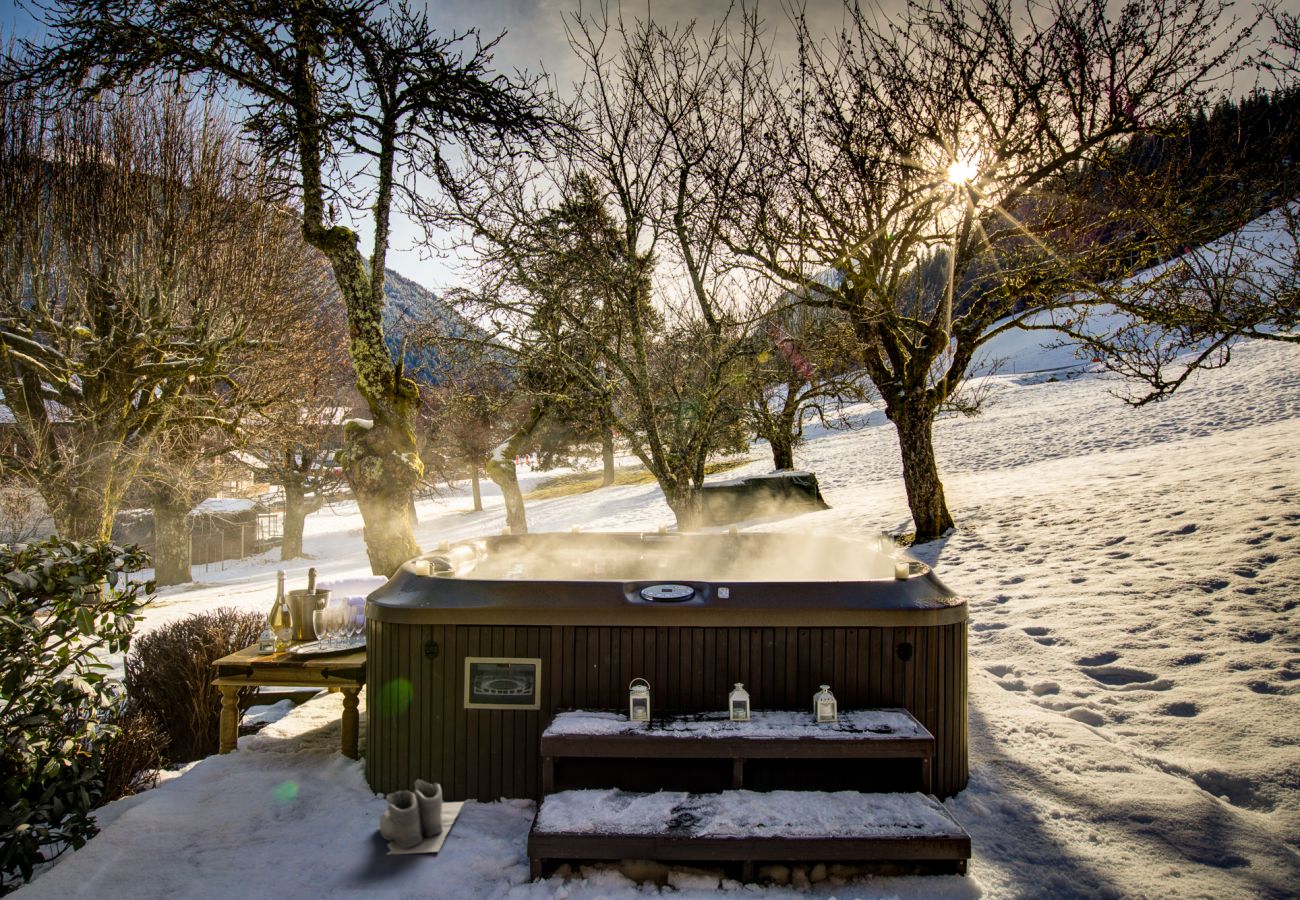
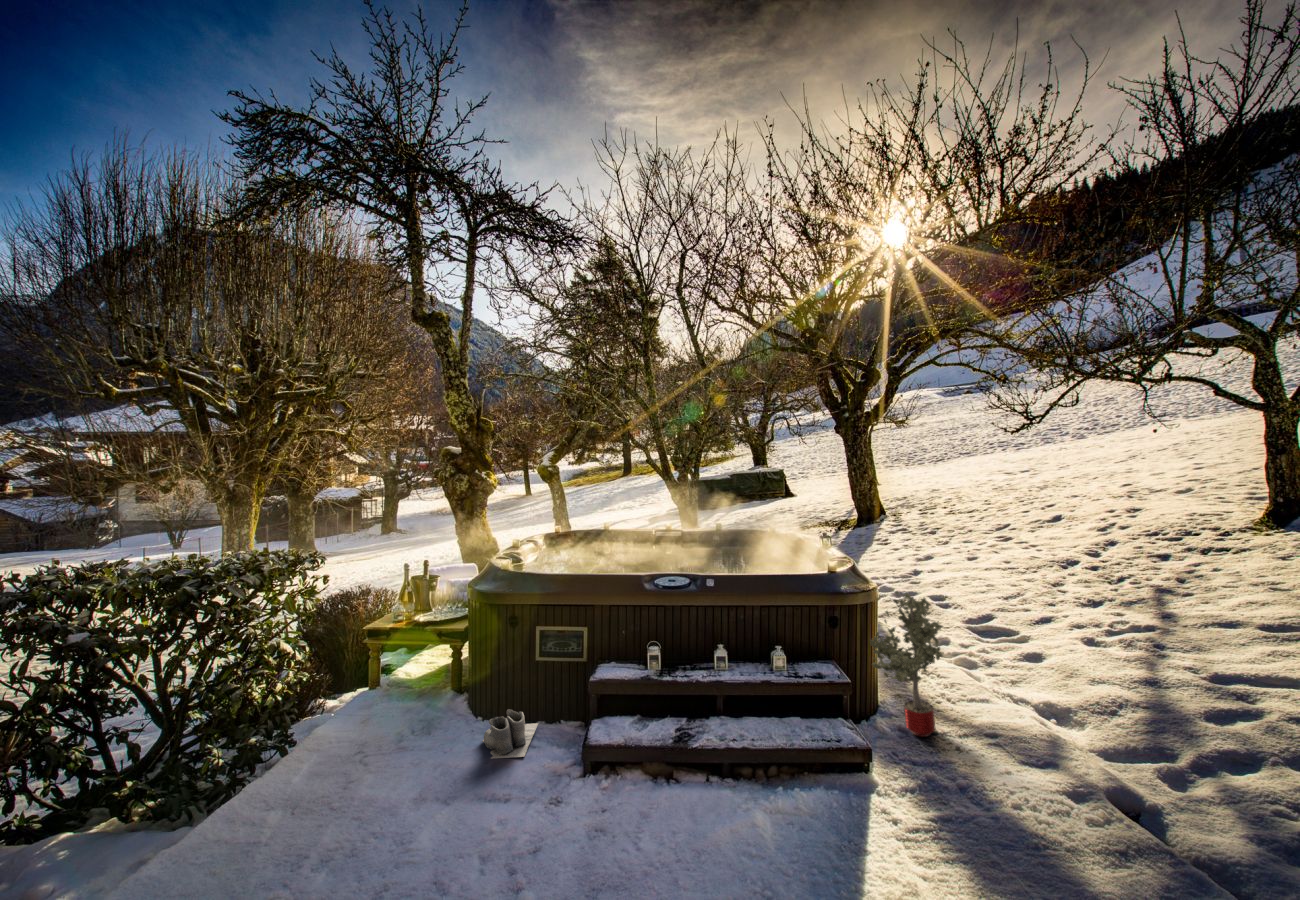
potted tree: none [958,604,1074,822] -> present [870,591,943,737]

